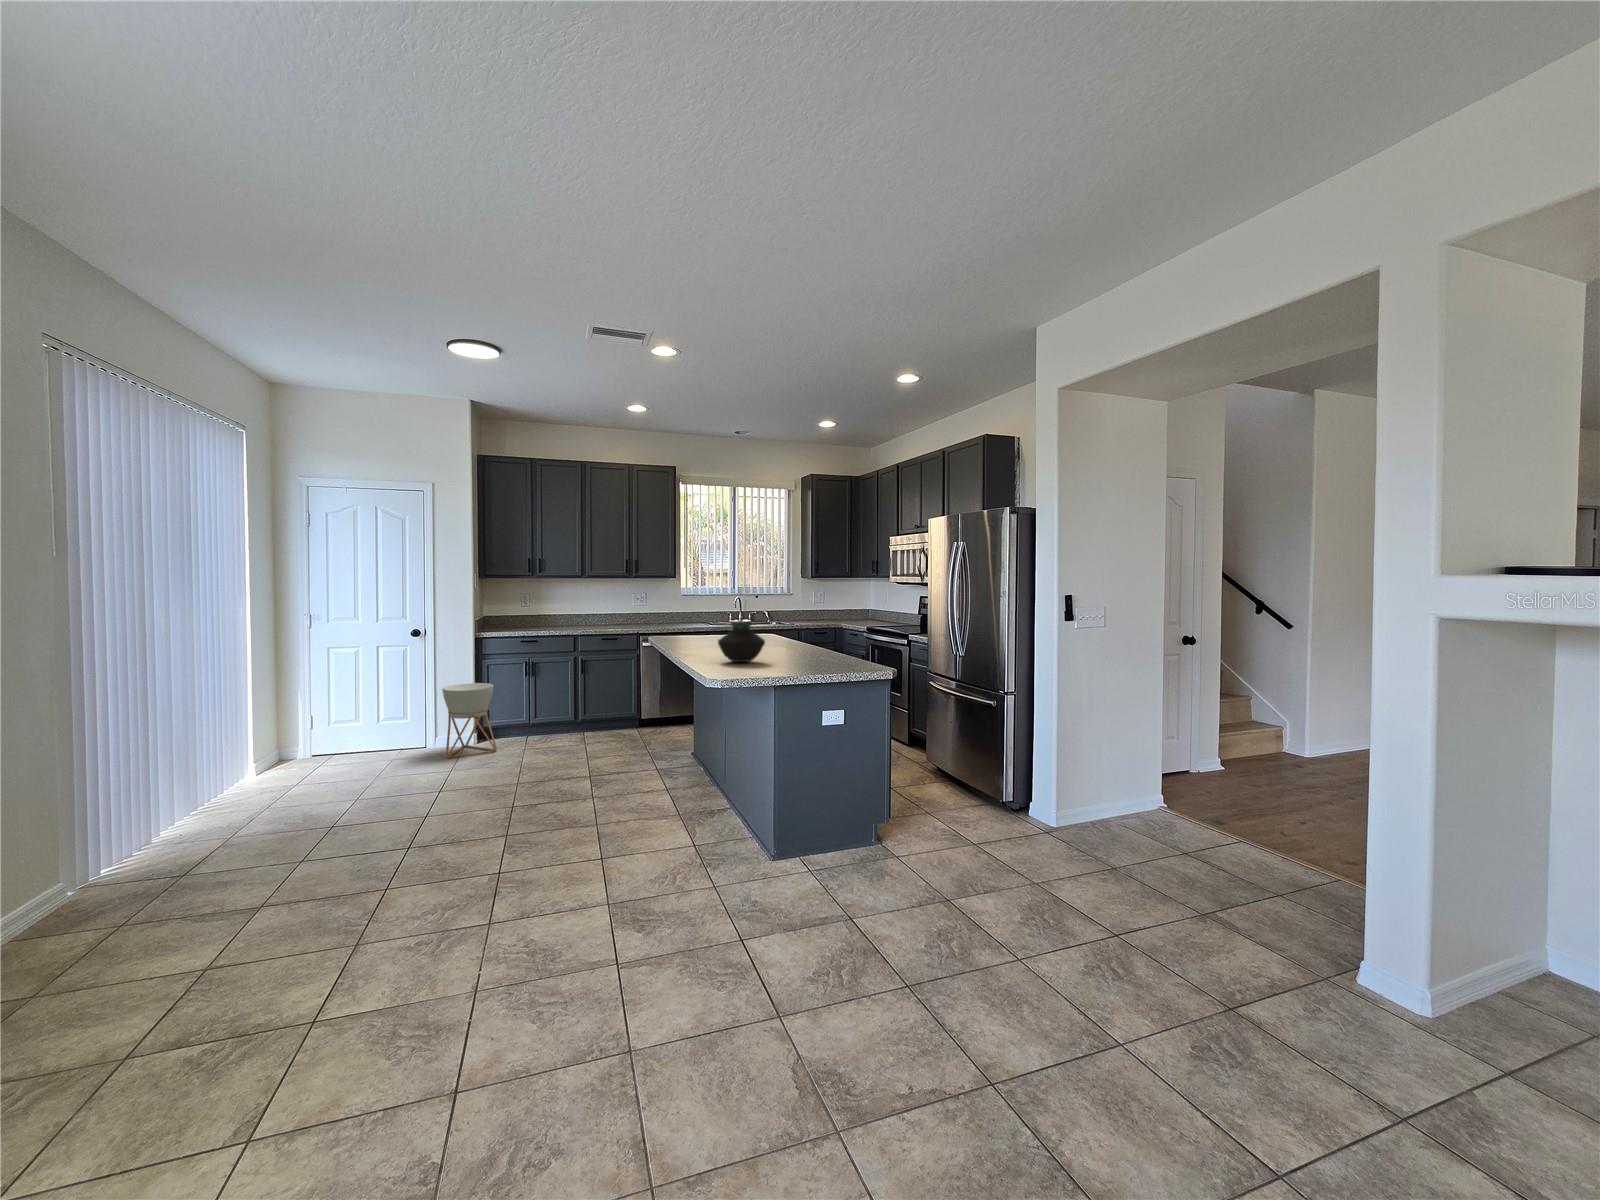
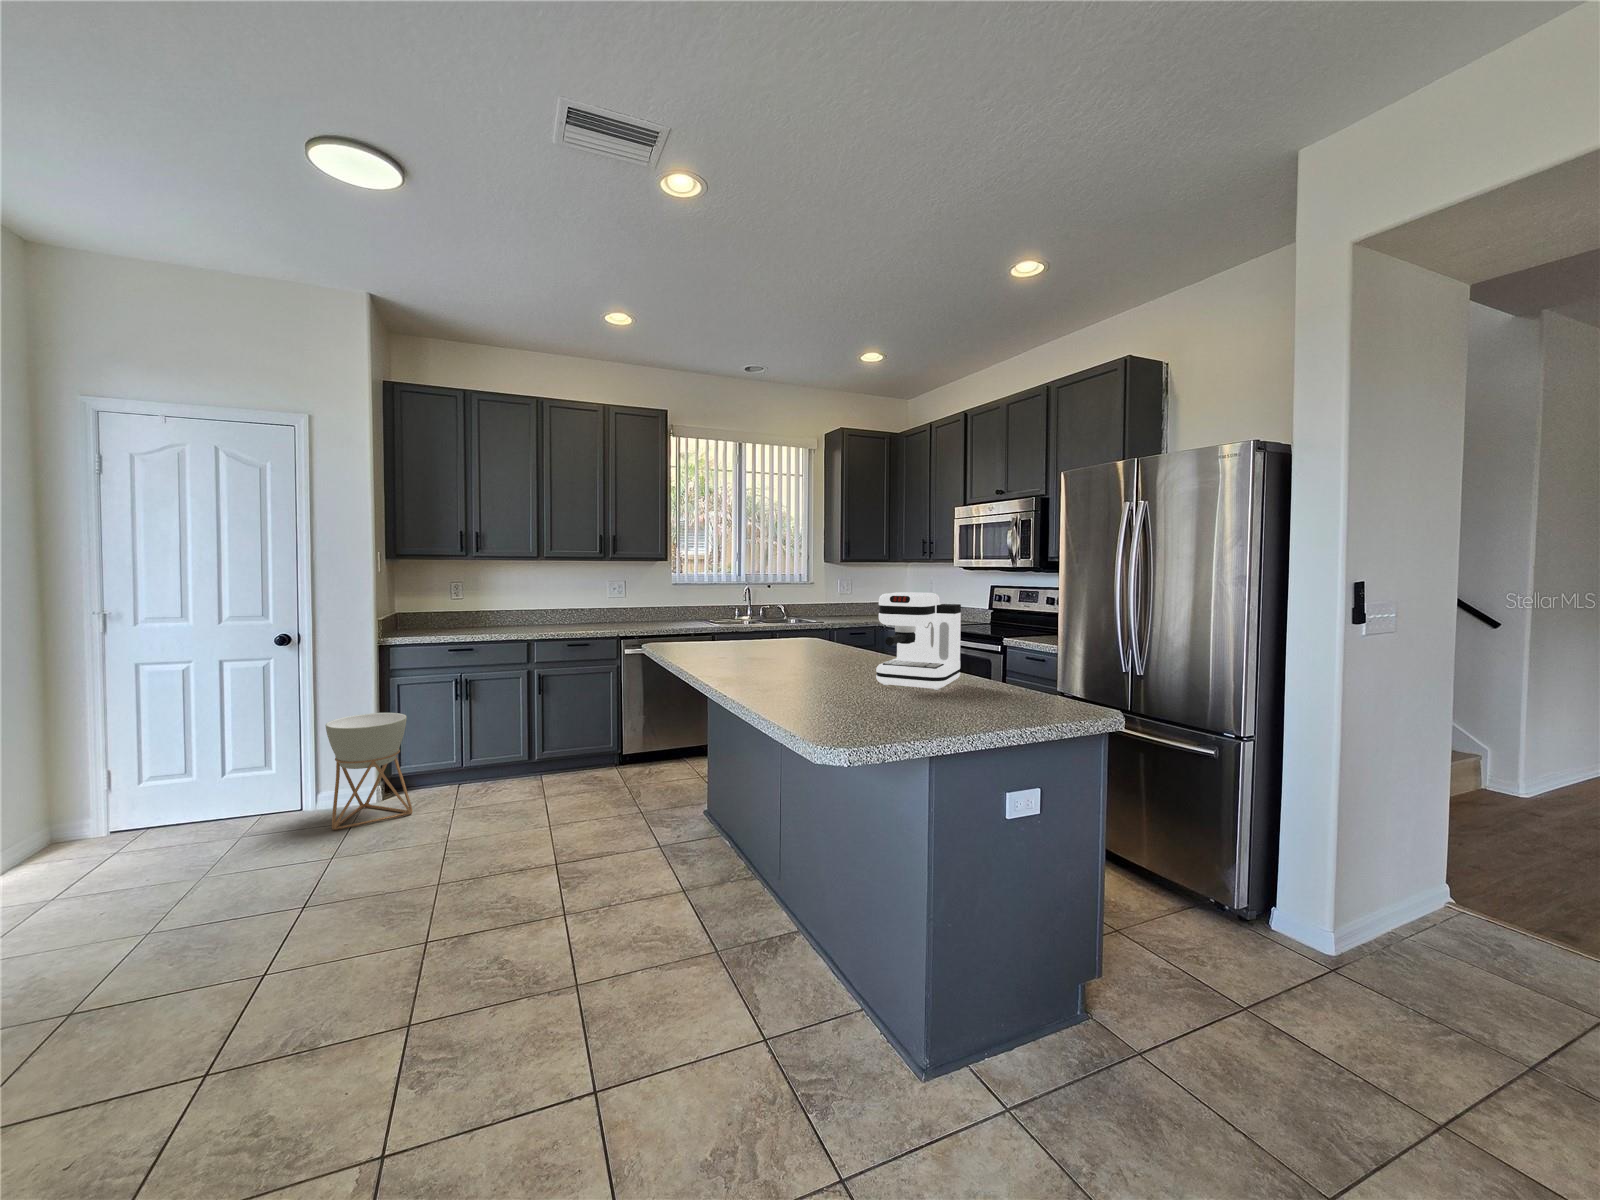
coffee maker: none [779,601,835,660] -> present [876,592,961,690]
vase: present [718,622,765,662] -> none [791,629,872,699]

